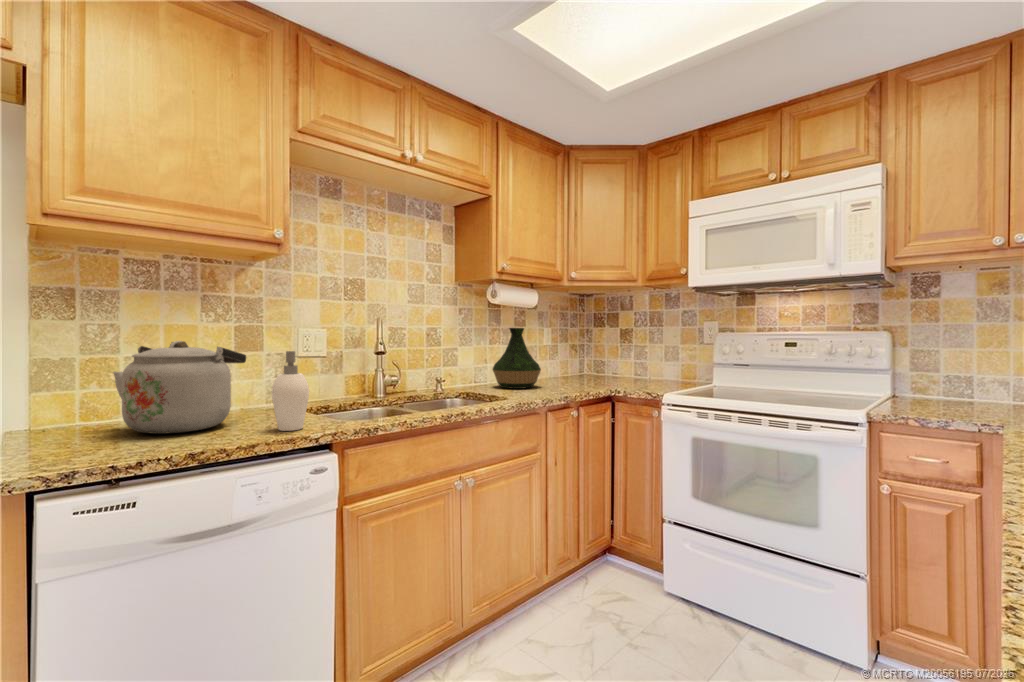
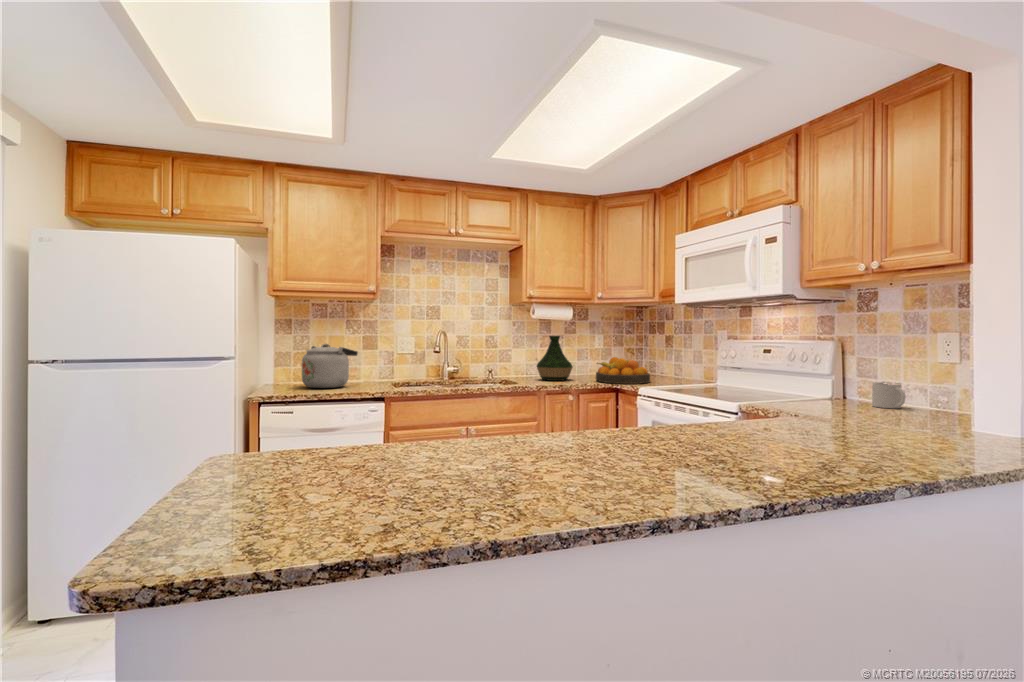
soap dispenser: present [272,351,319,431] -> none [358,350,382,391]
fruit bowl: none [566,355,635,388] -> present [596,357,650,384]
mug: none [937,375,985,403] -> present [872,383,906,408]

